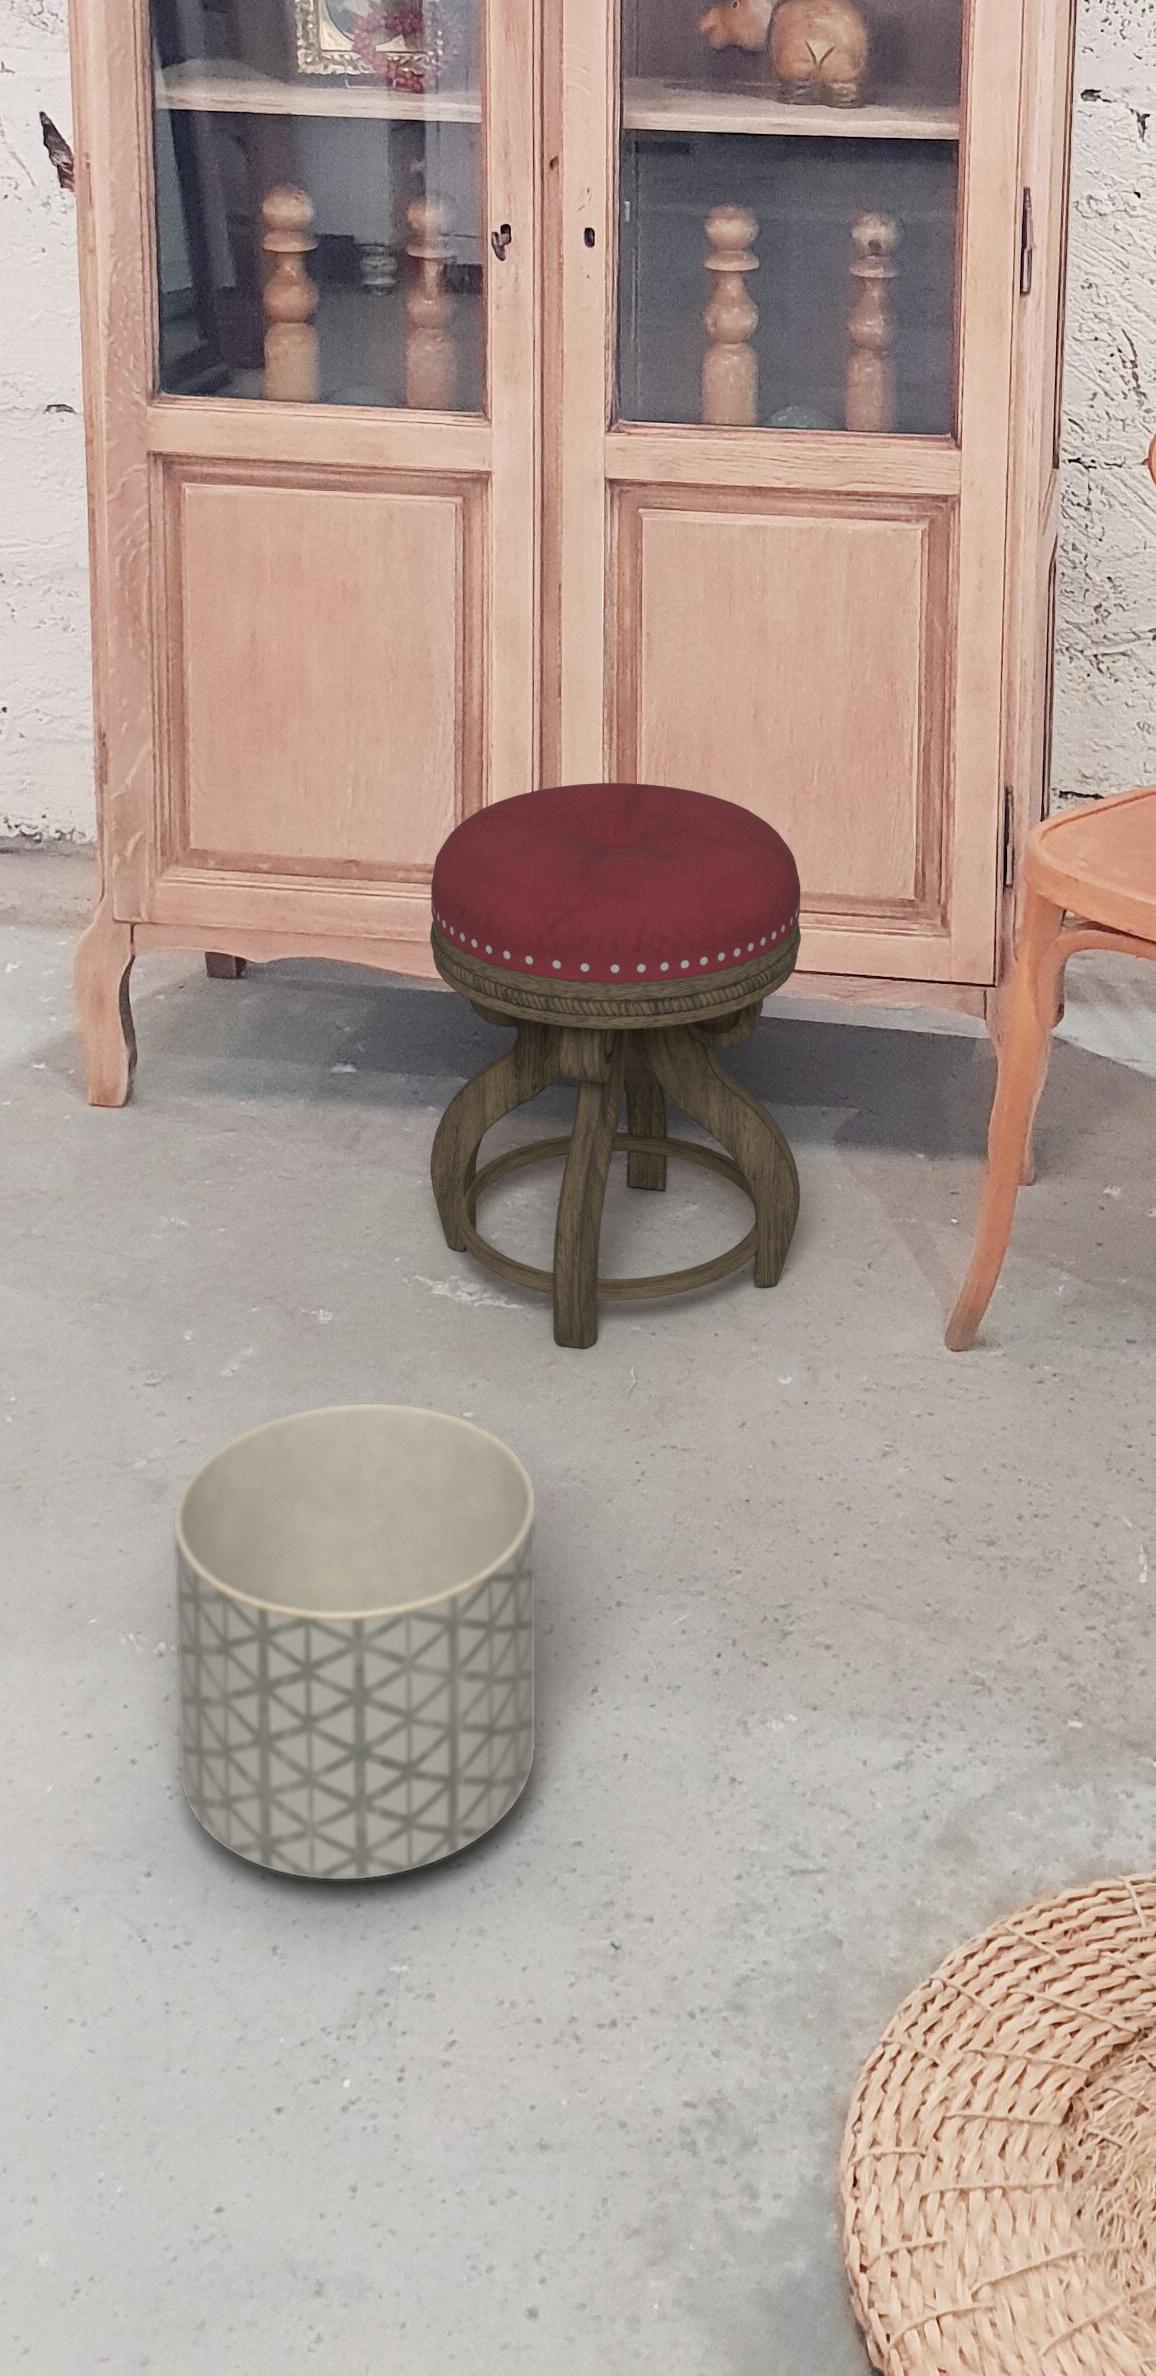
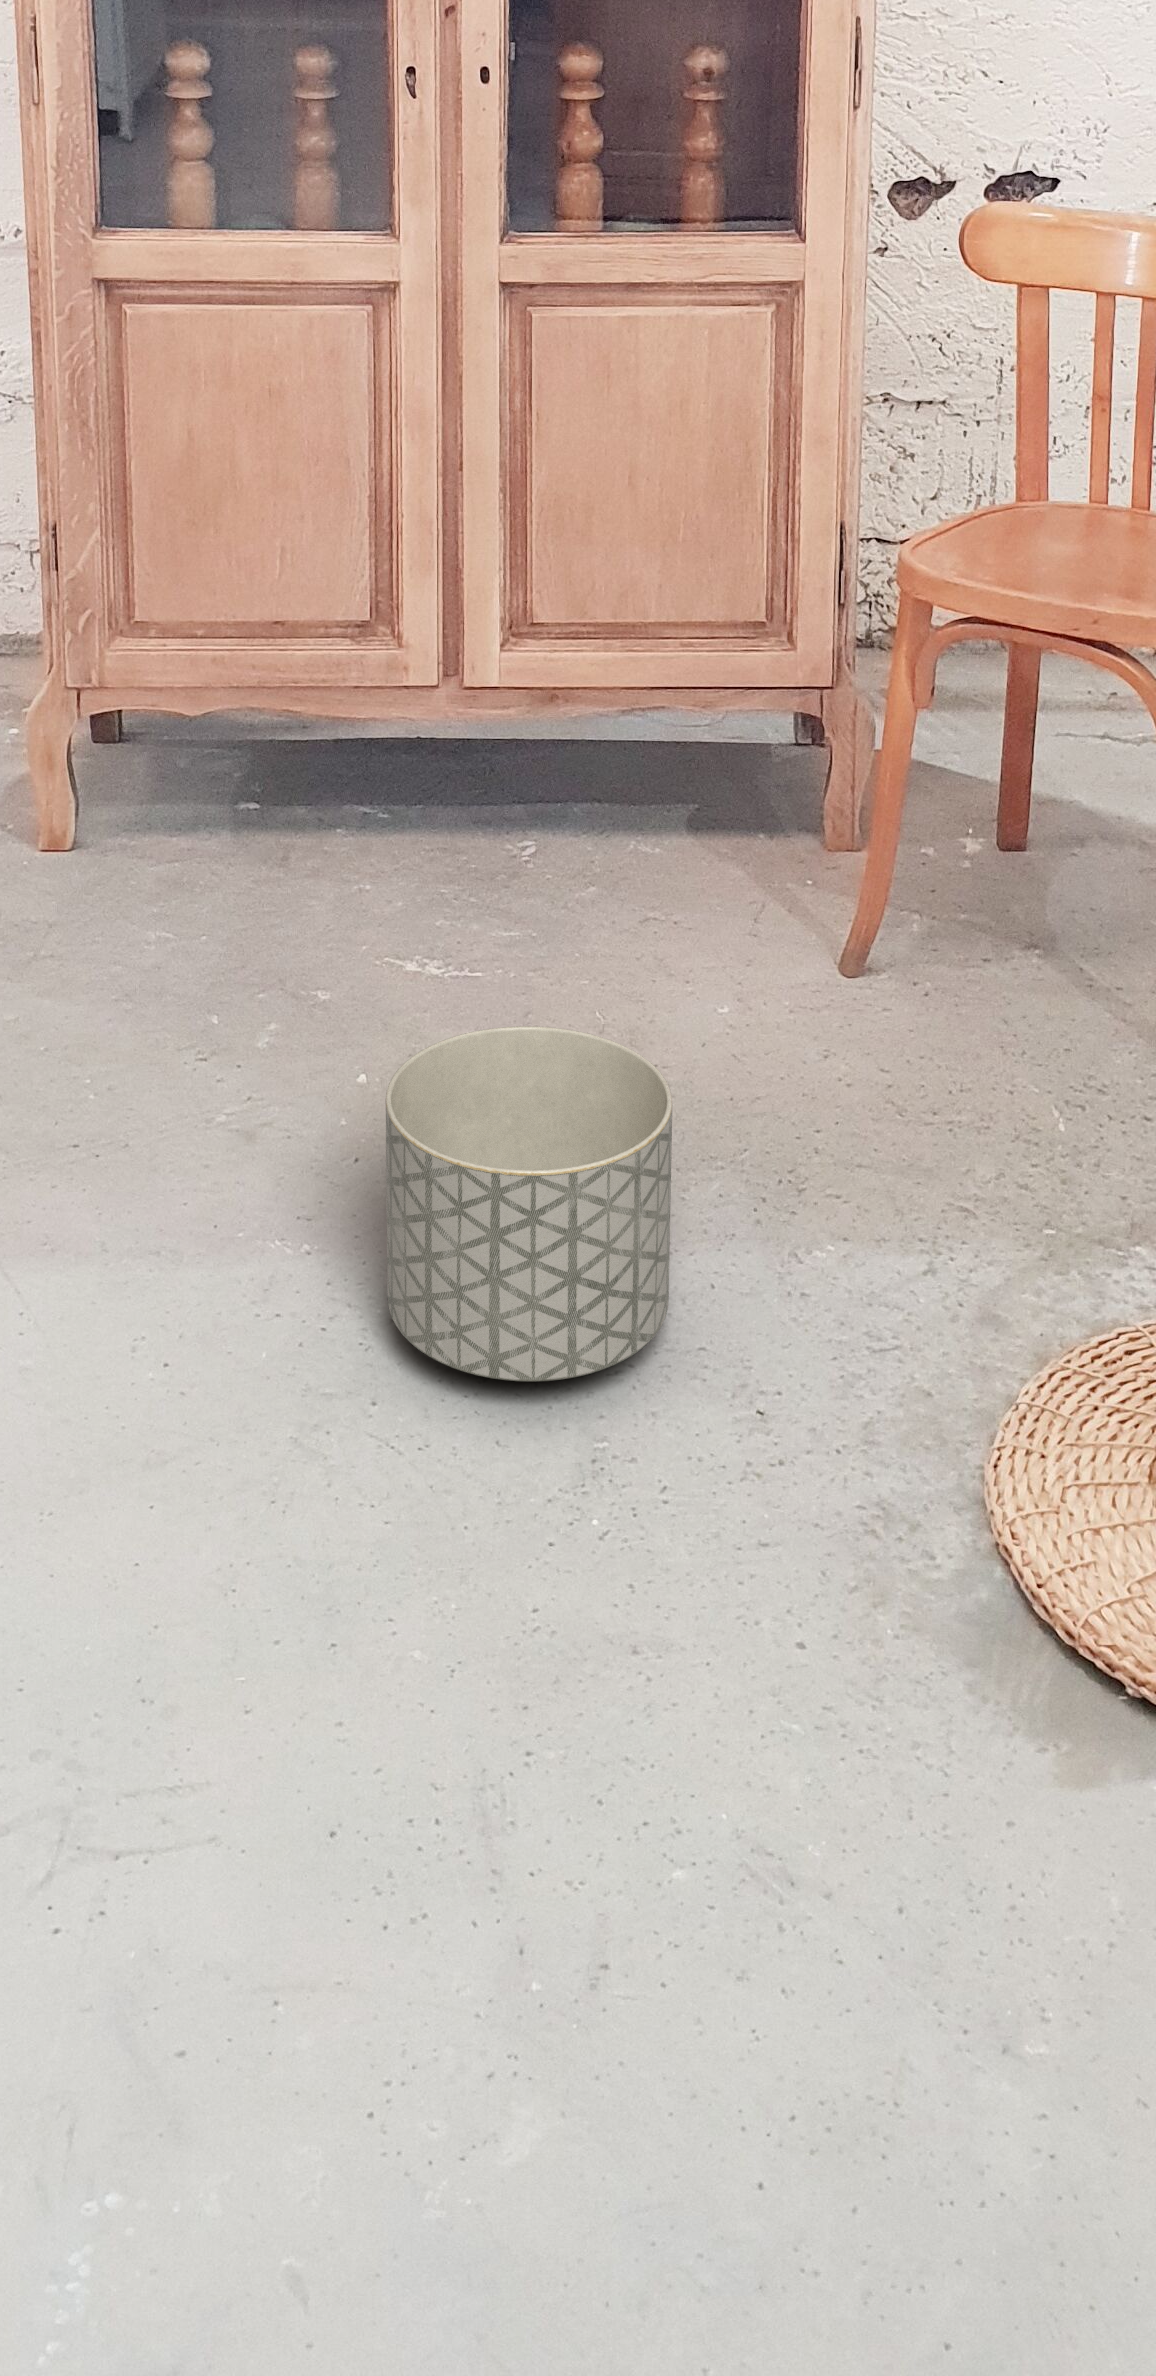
stool: present [430,783,801,1348] -> none [392,539,707,1004]

